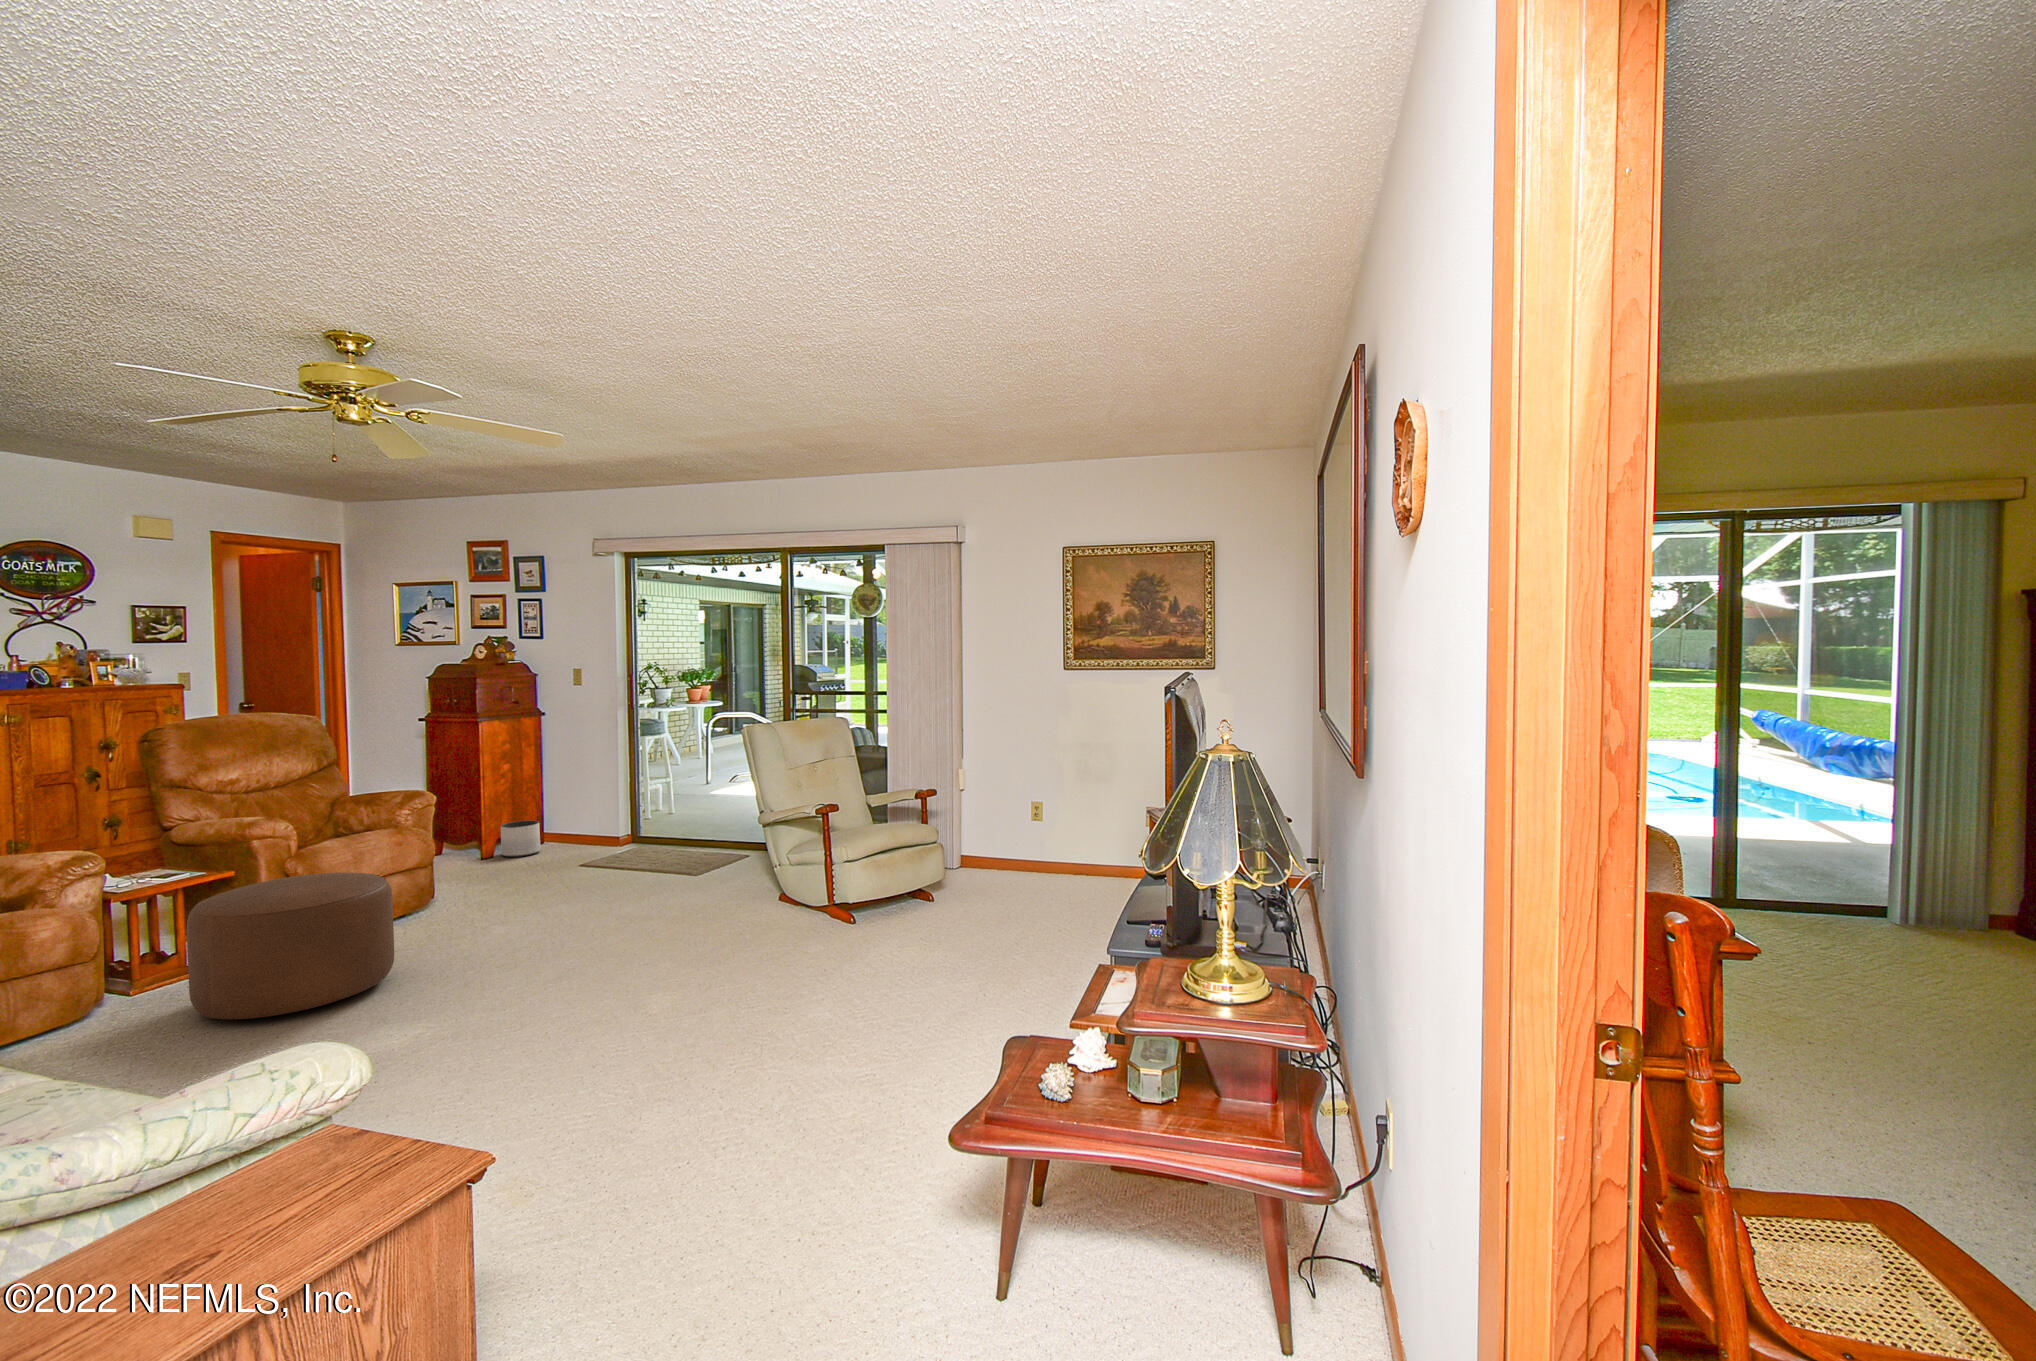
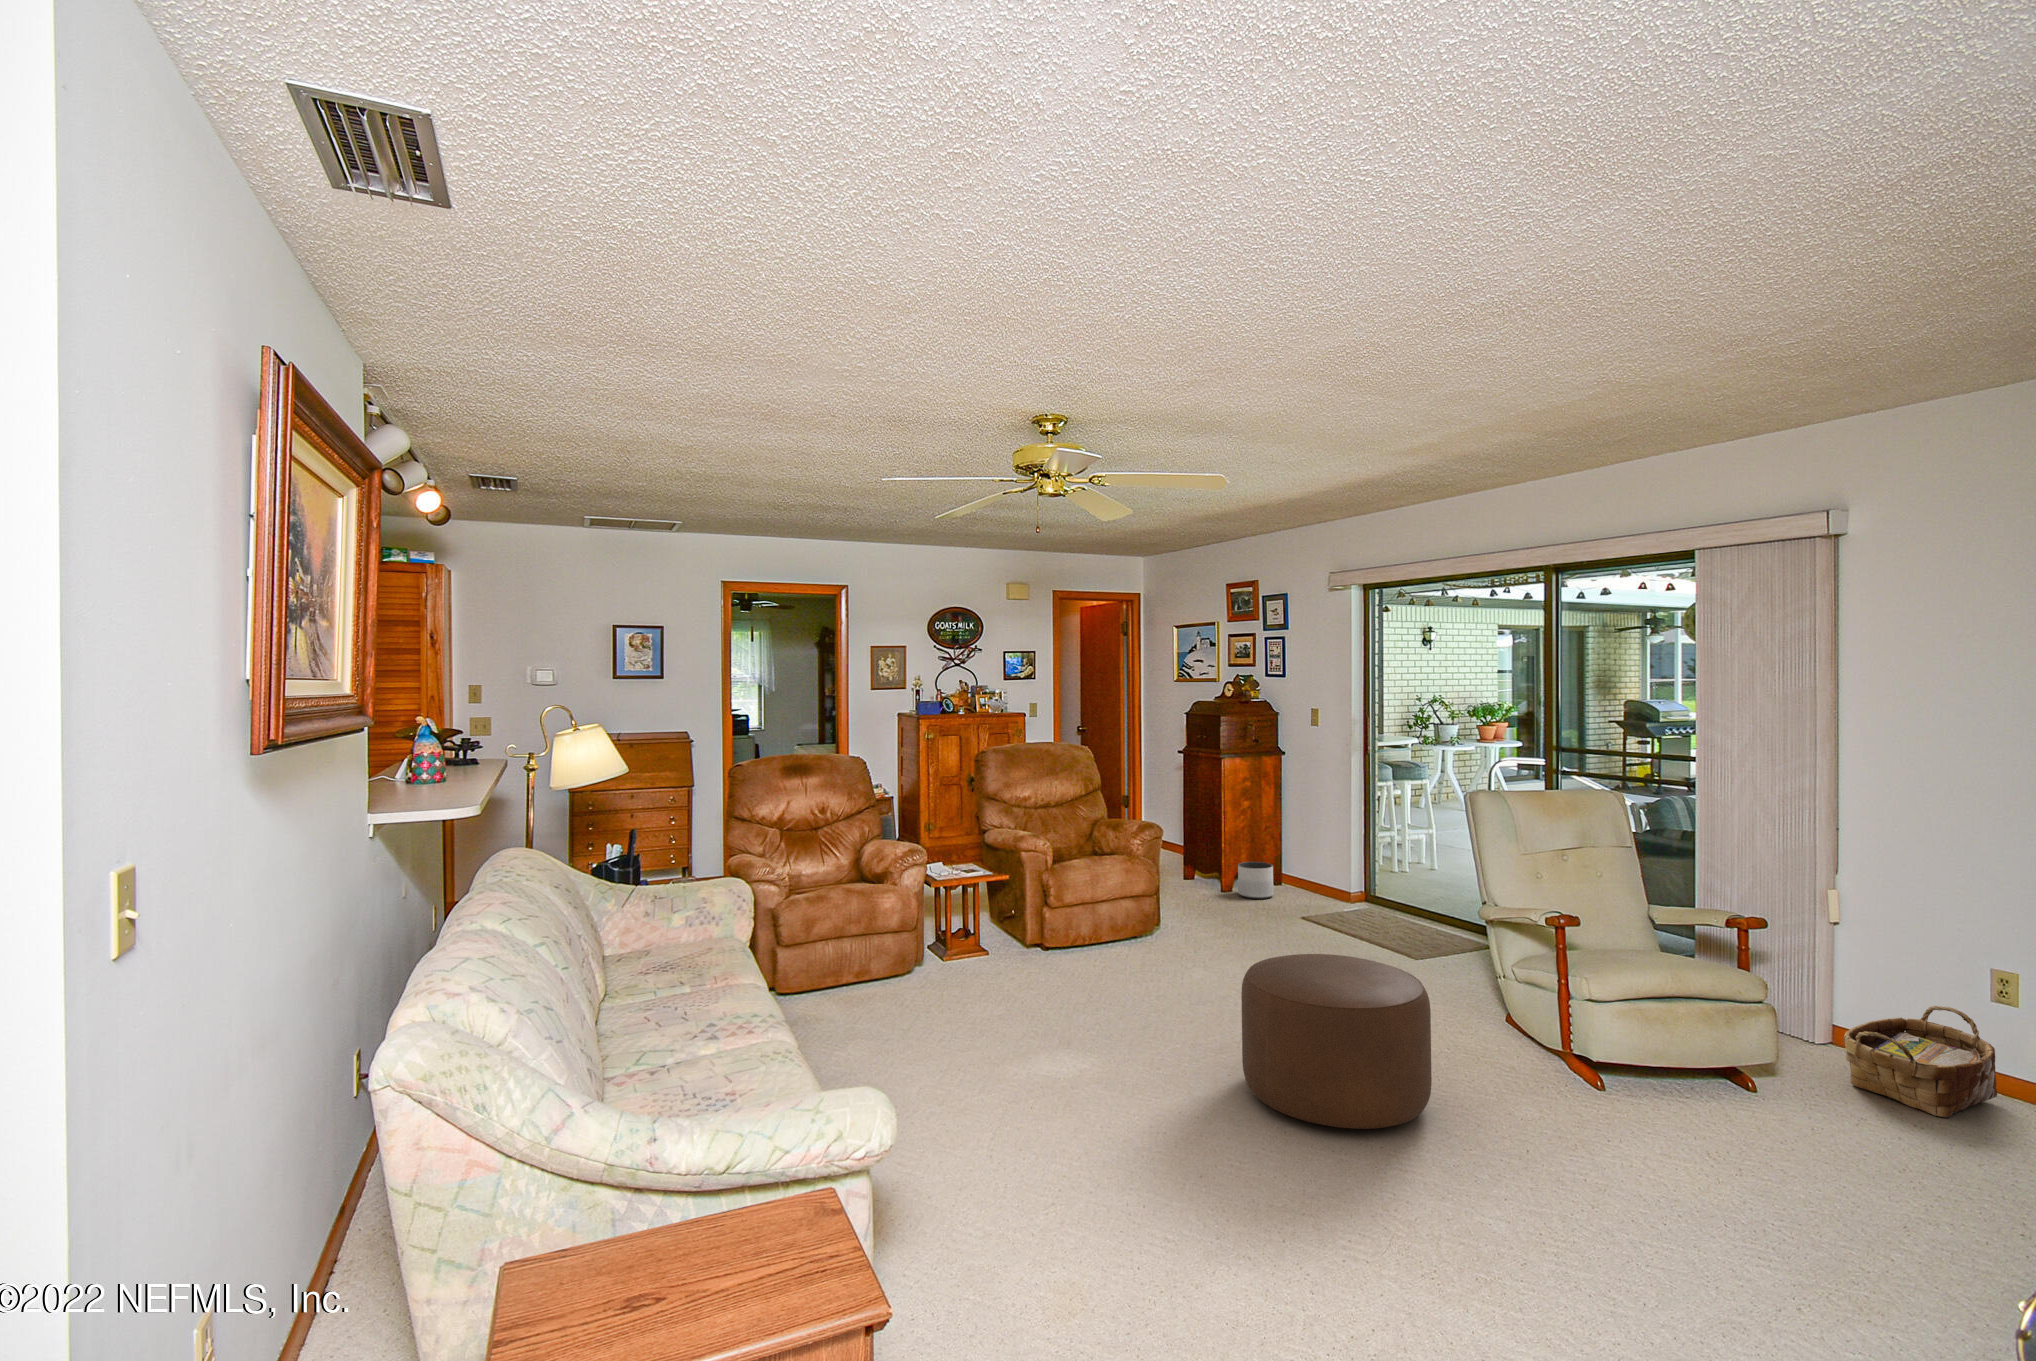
woven basket: none [976,826,1037,887] -> present [1844,1006,1997,1117]
ottoman: present [186,873,394,1019] -> present [1241,954,1432,1129]

